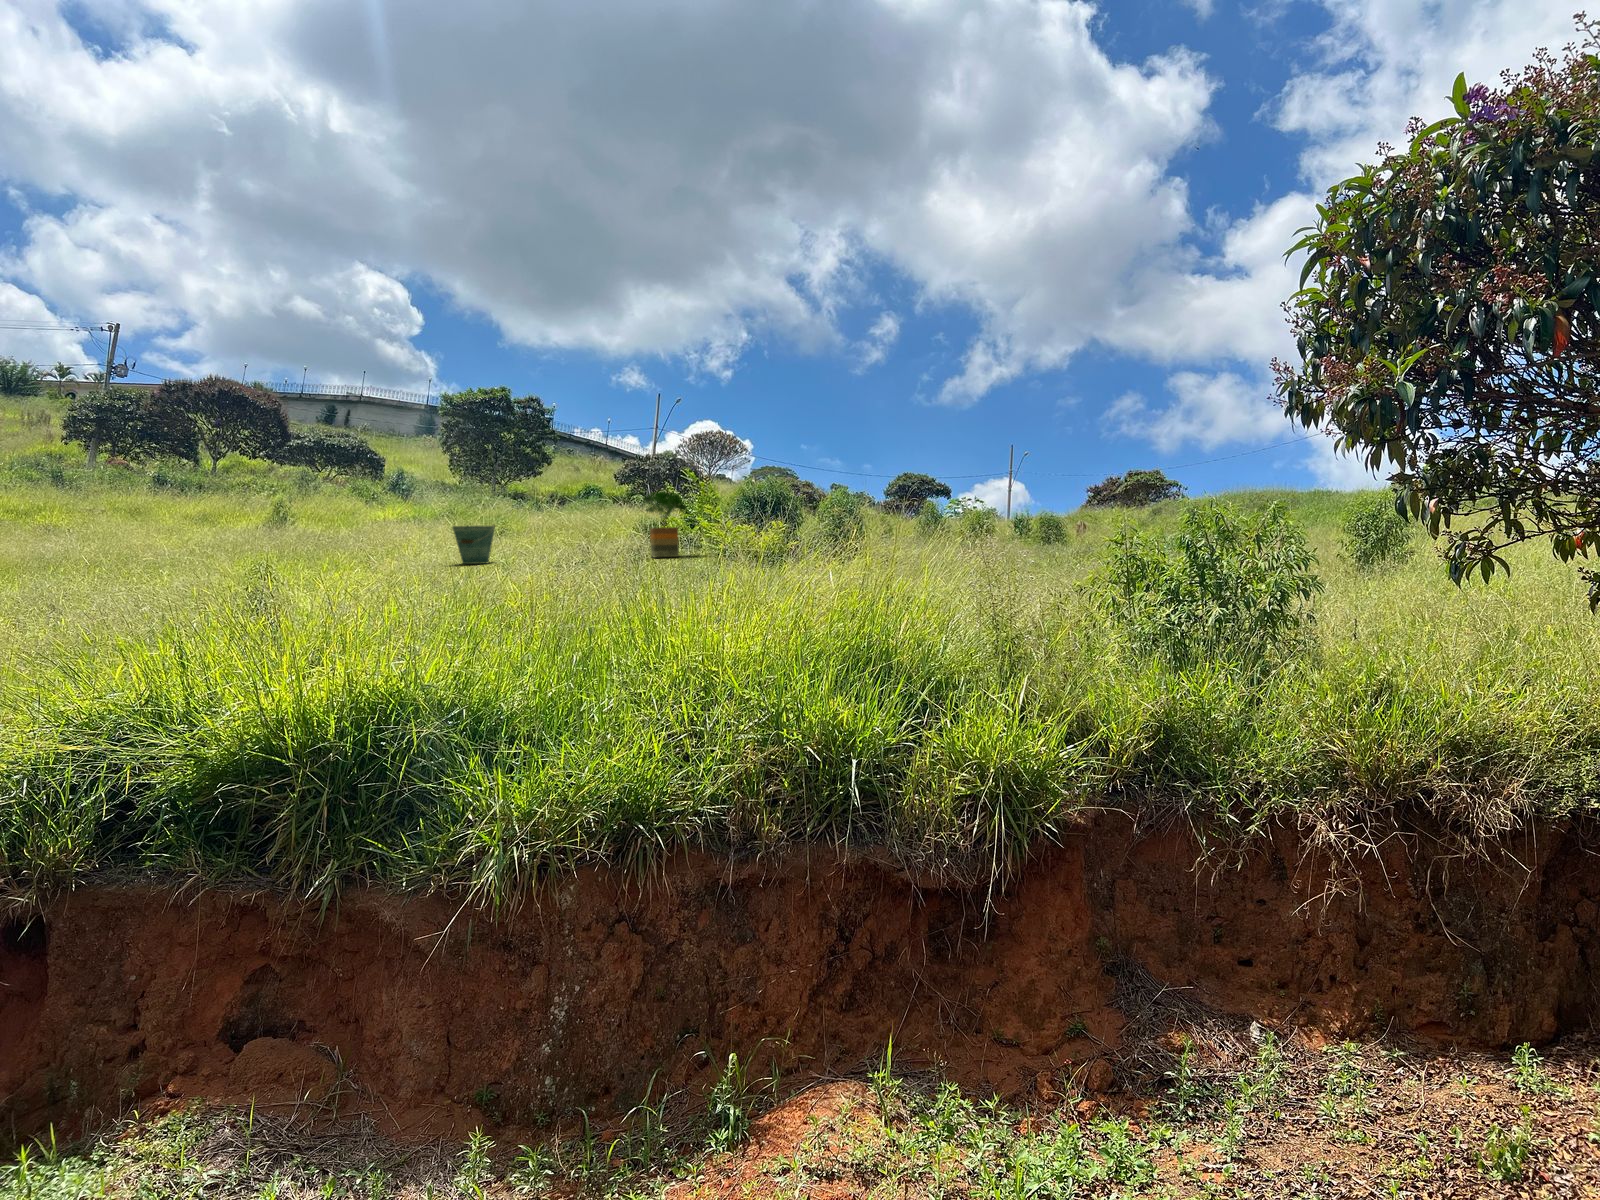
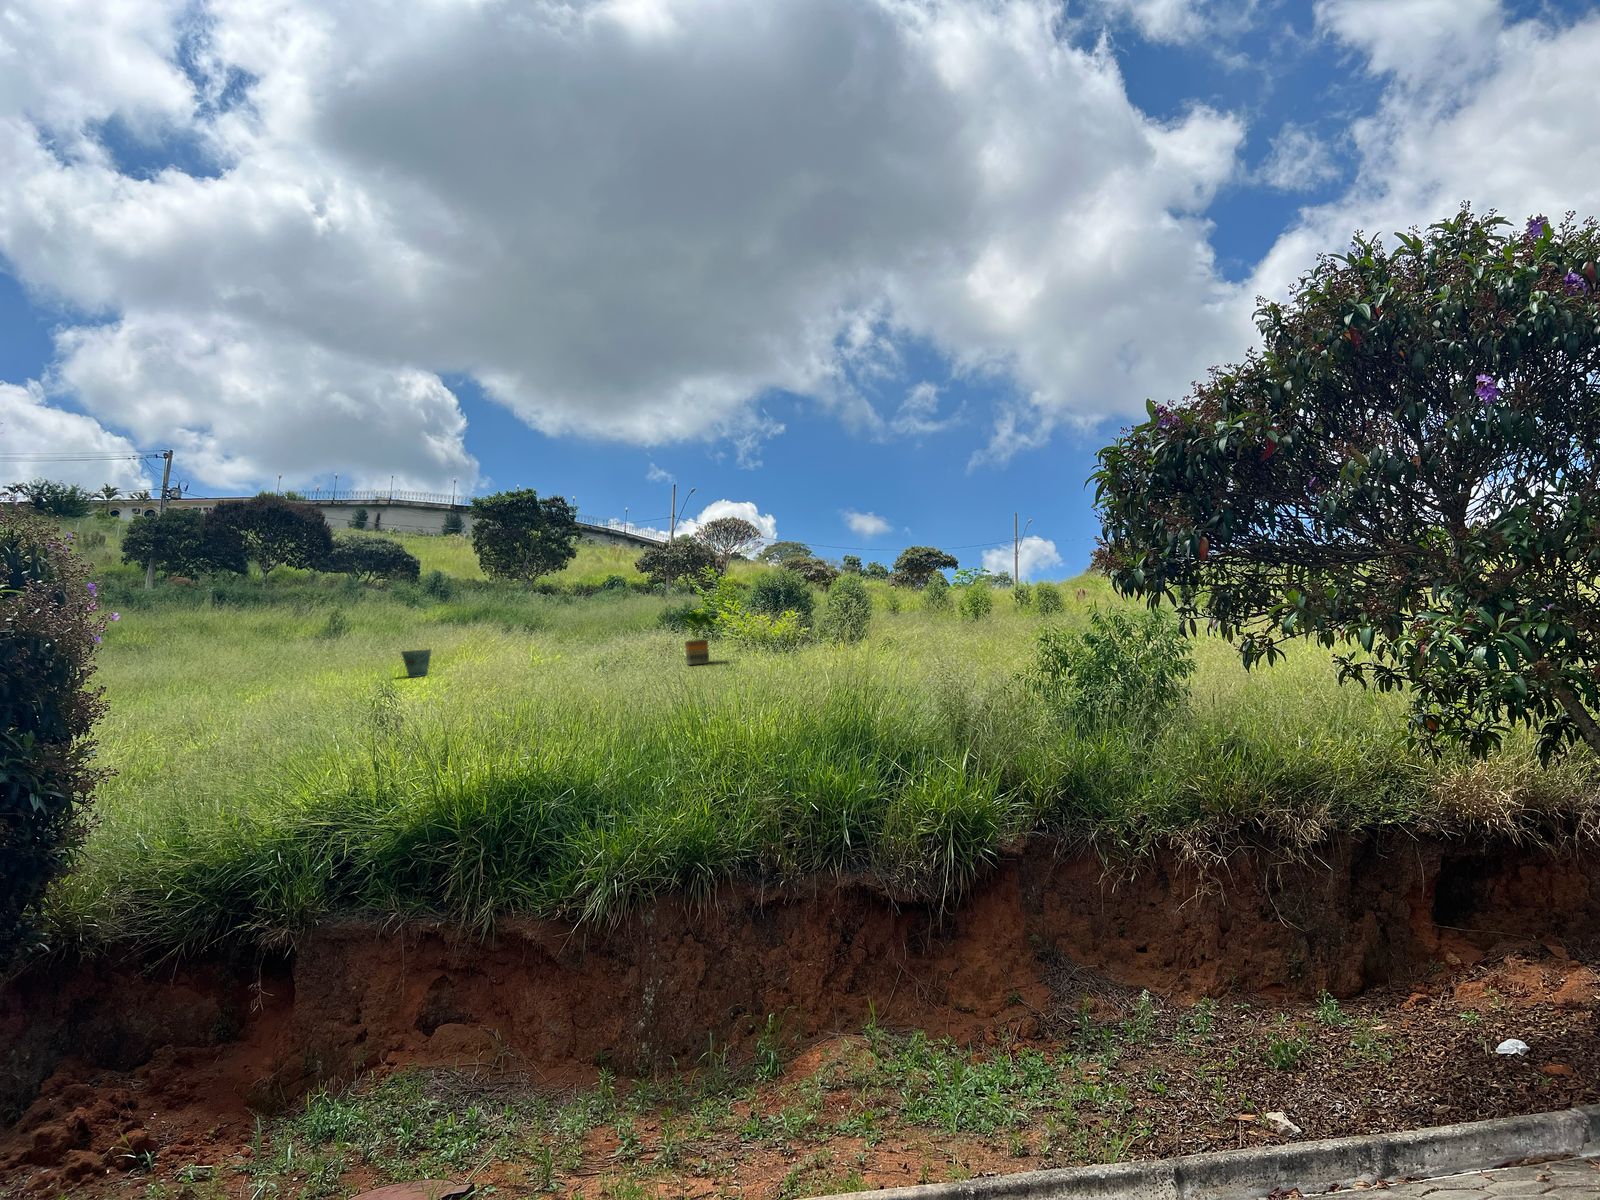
bucket: present [452,525,495,564] -> present [401,649,431,677]

